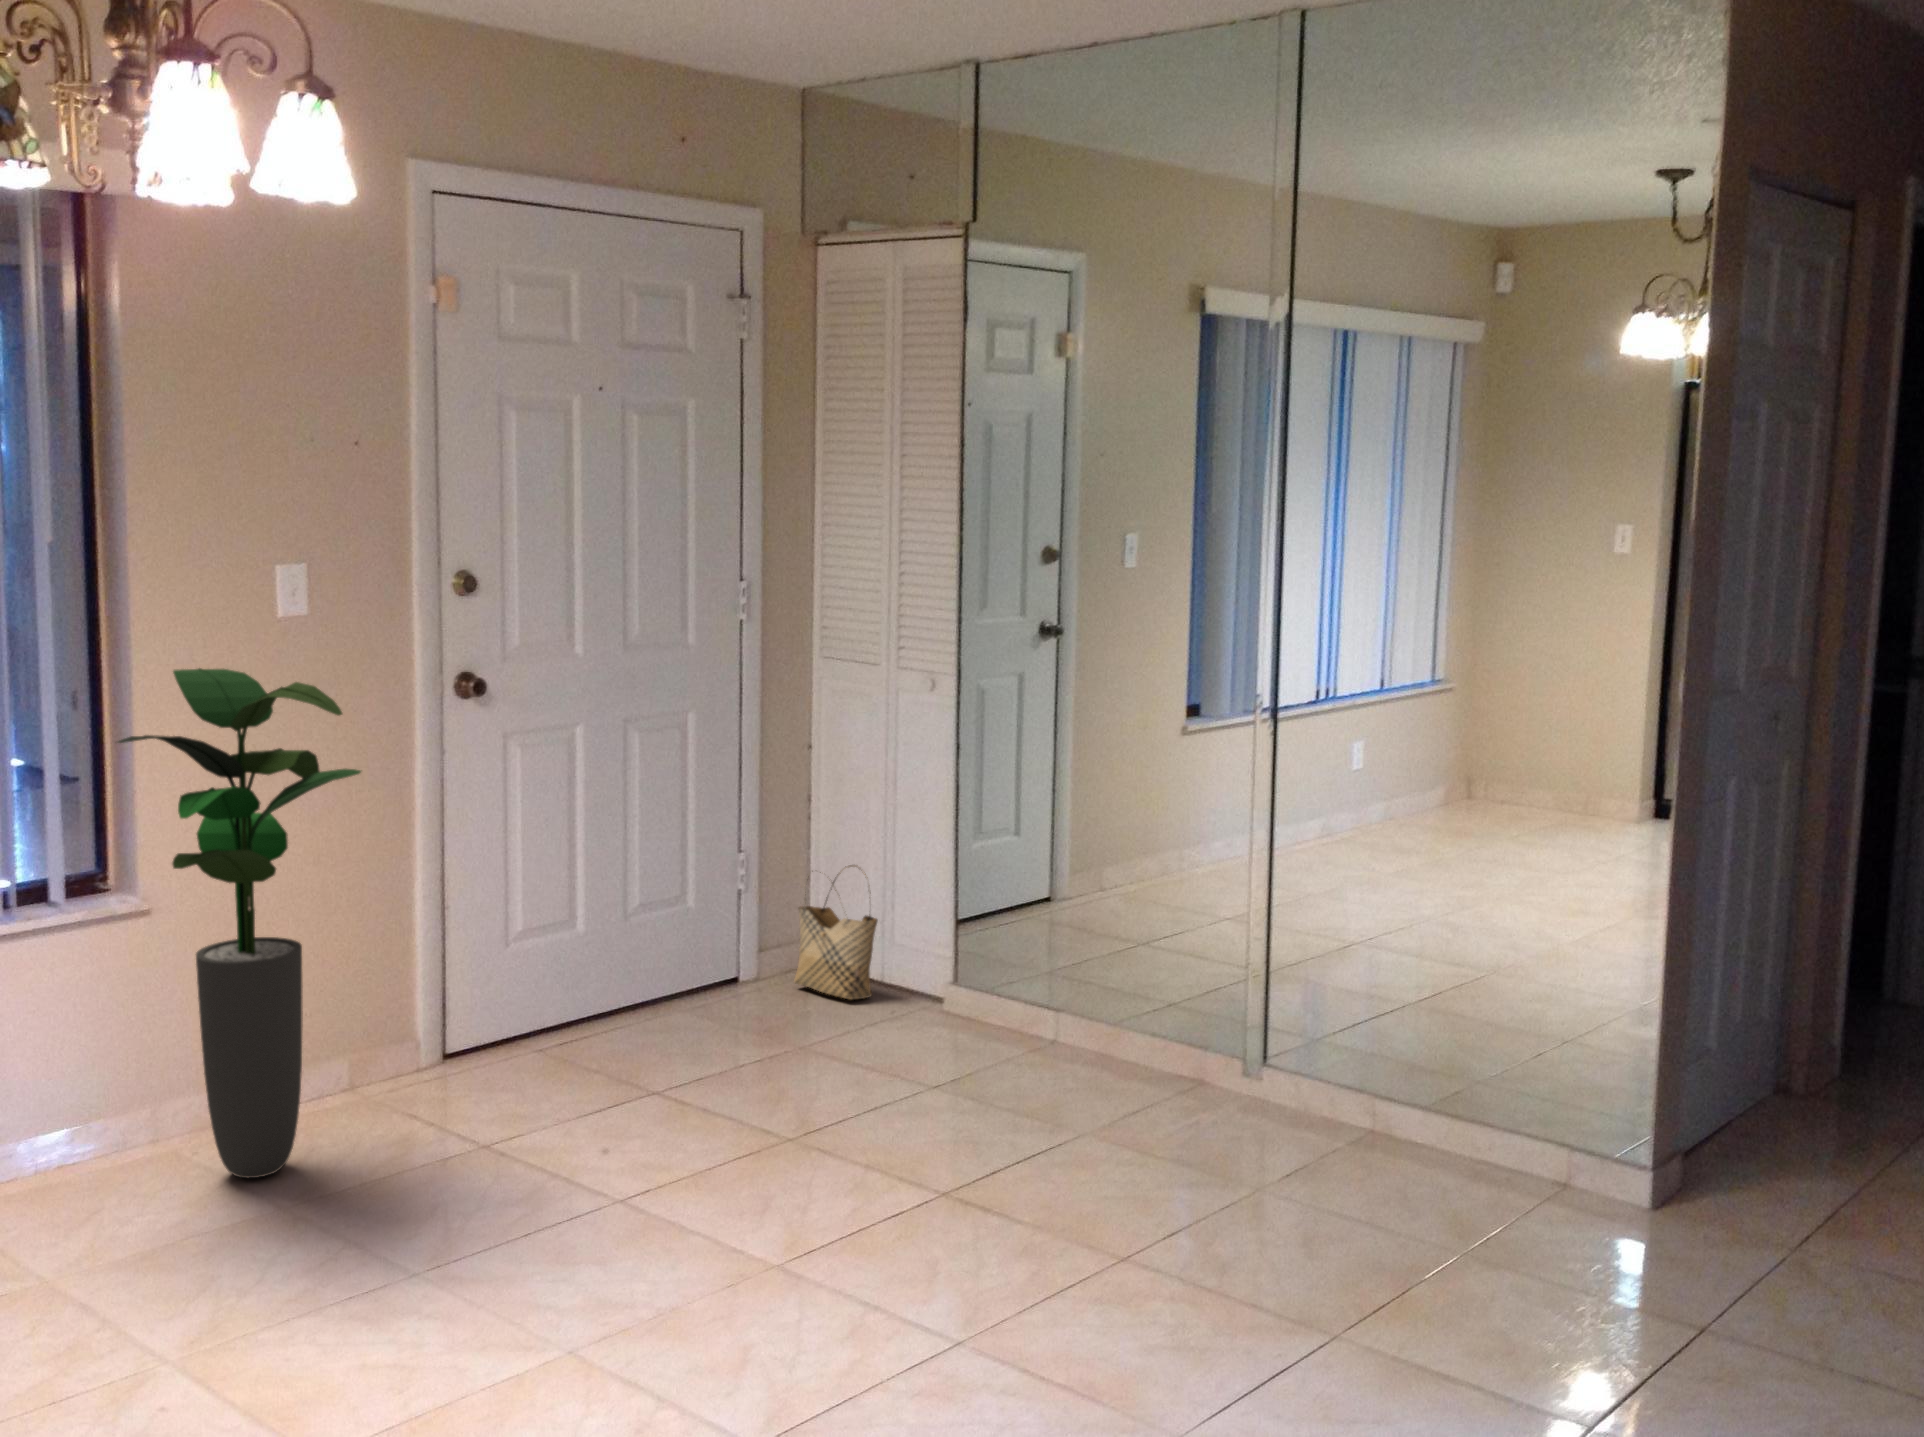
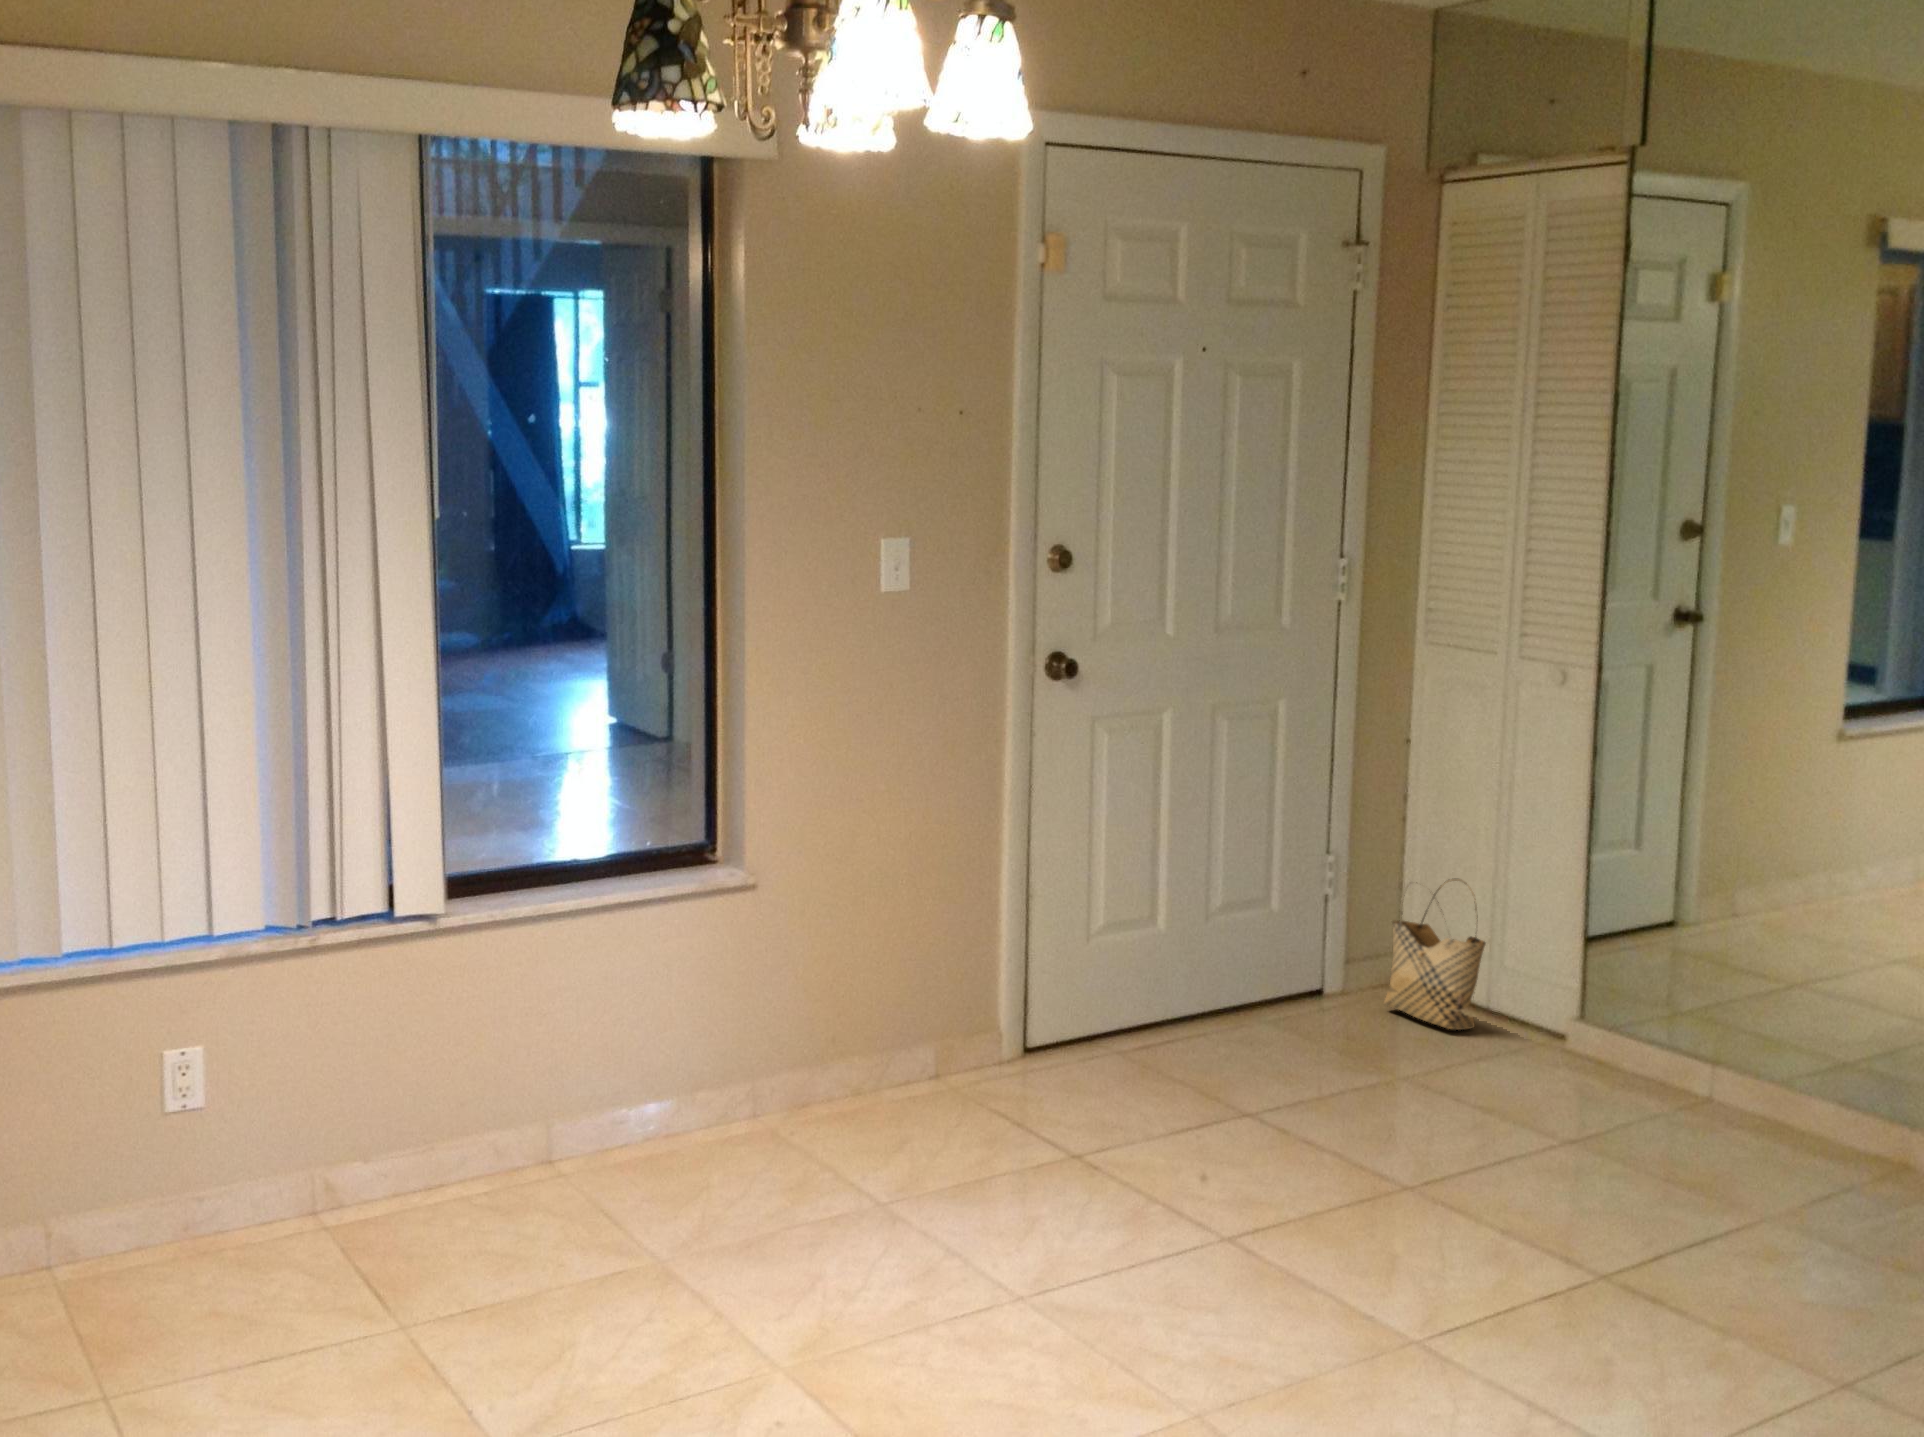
potted plant: present [118,668,361,1178] -> none [731,639,963,1162]

